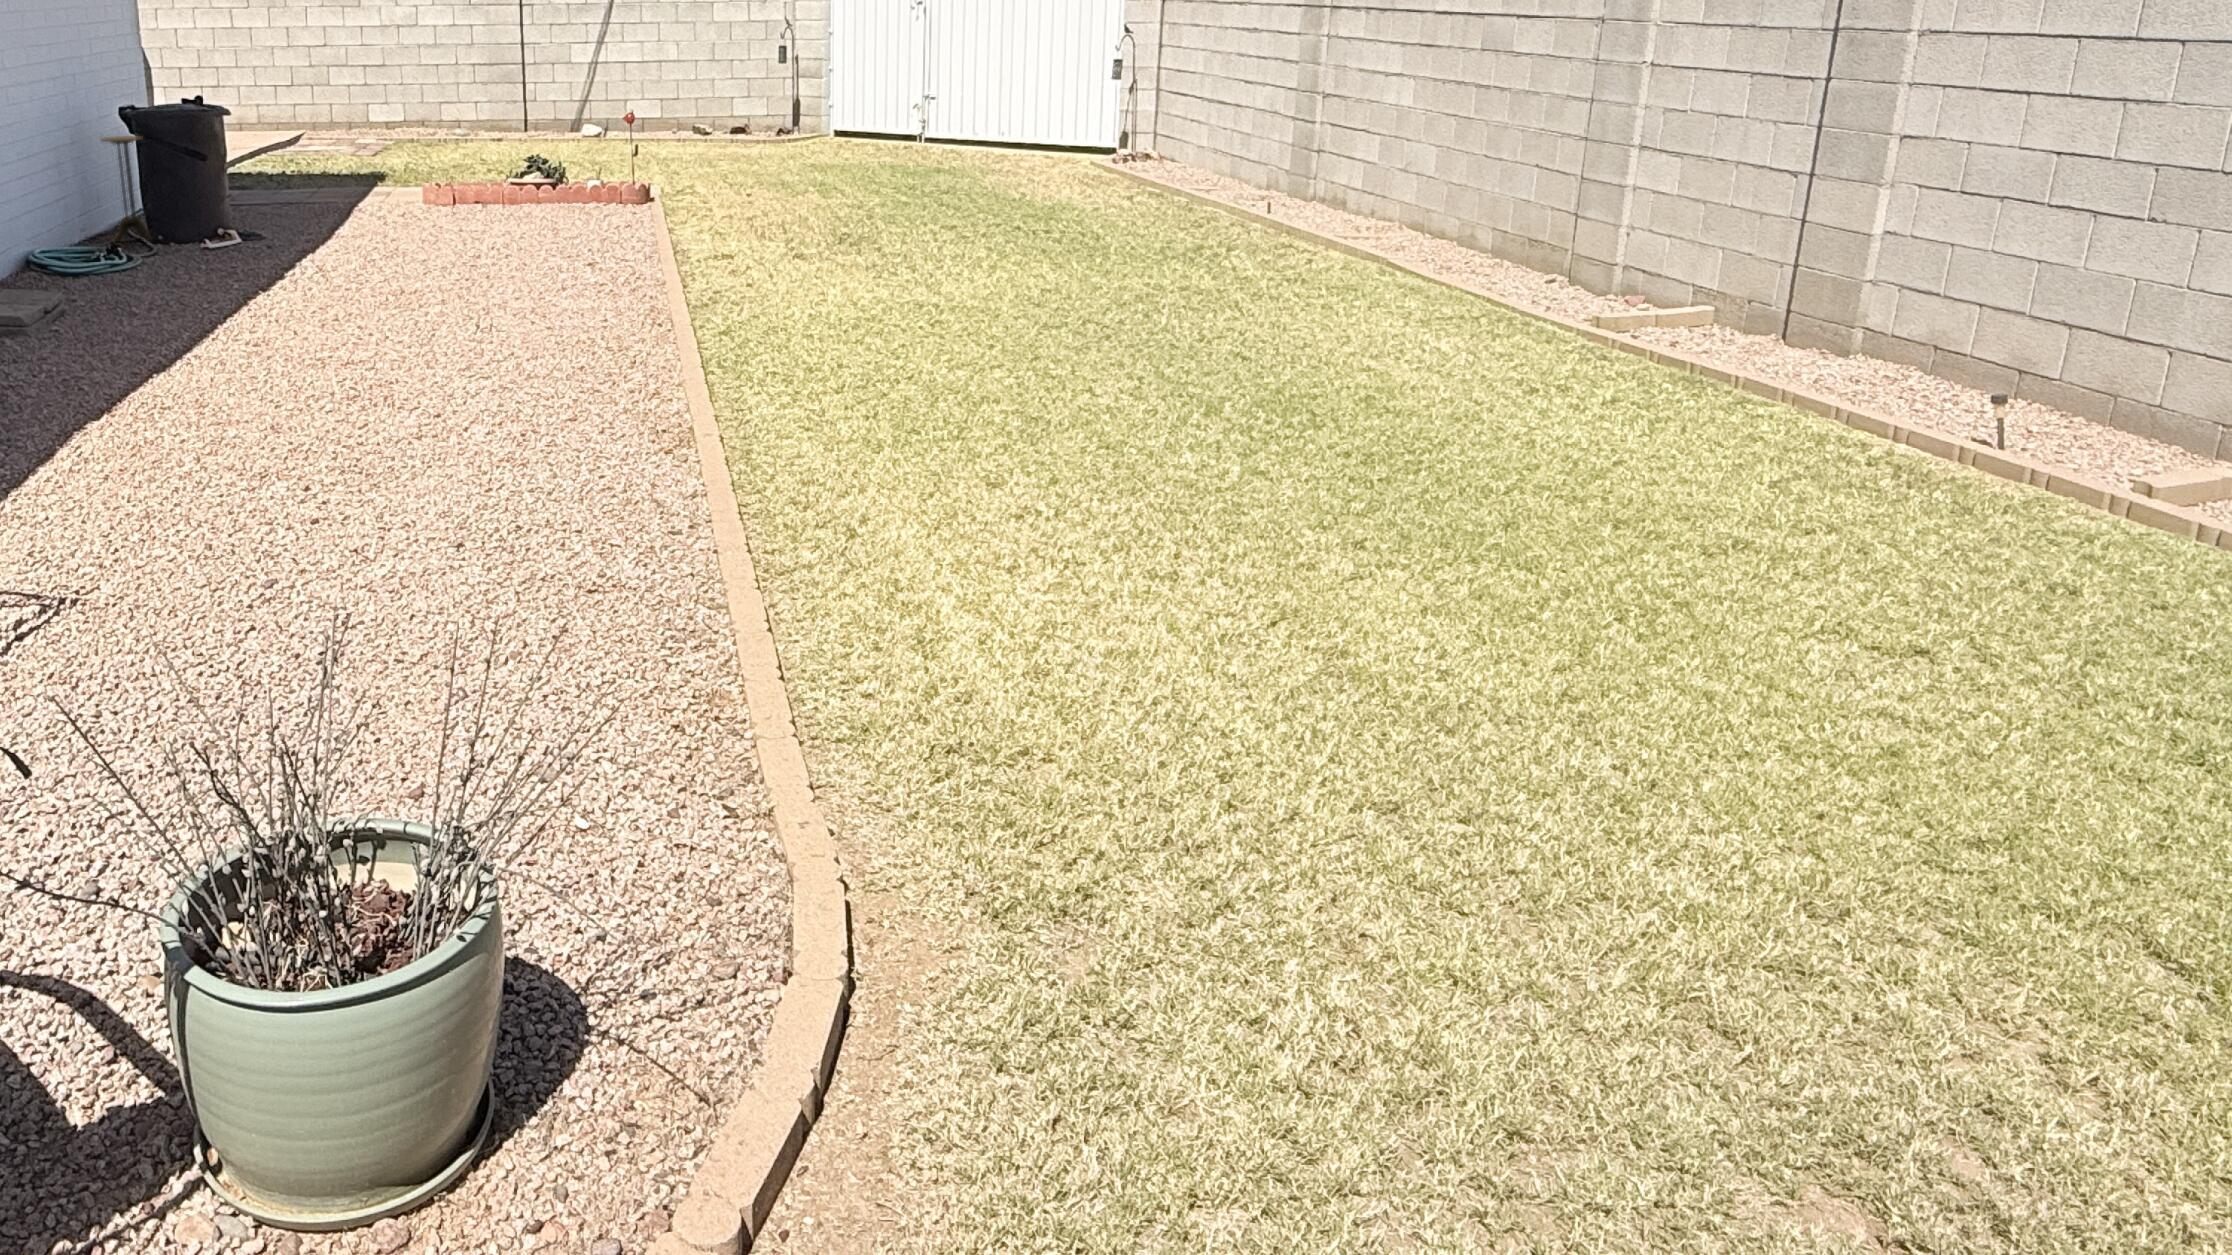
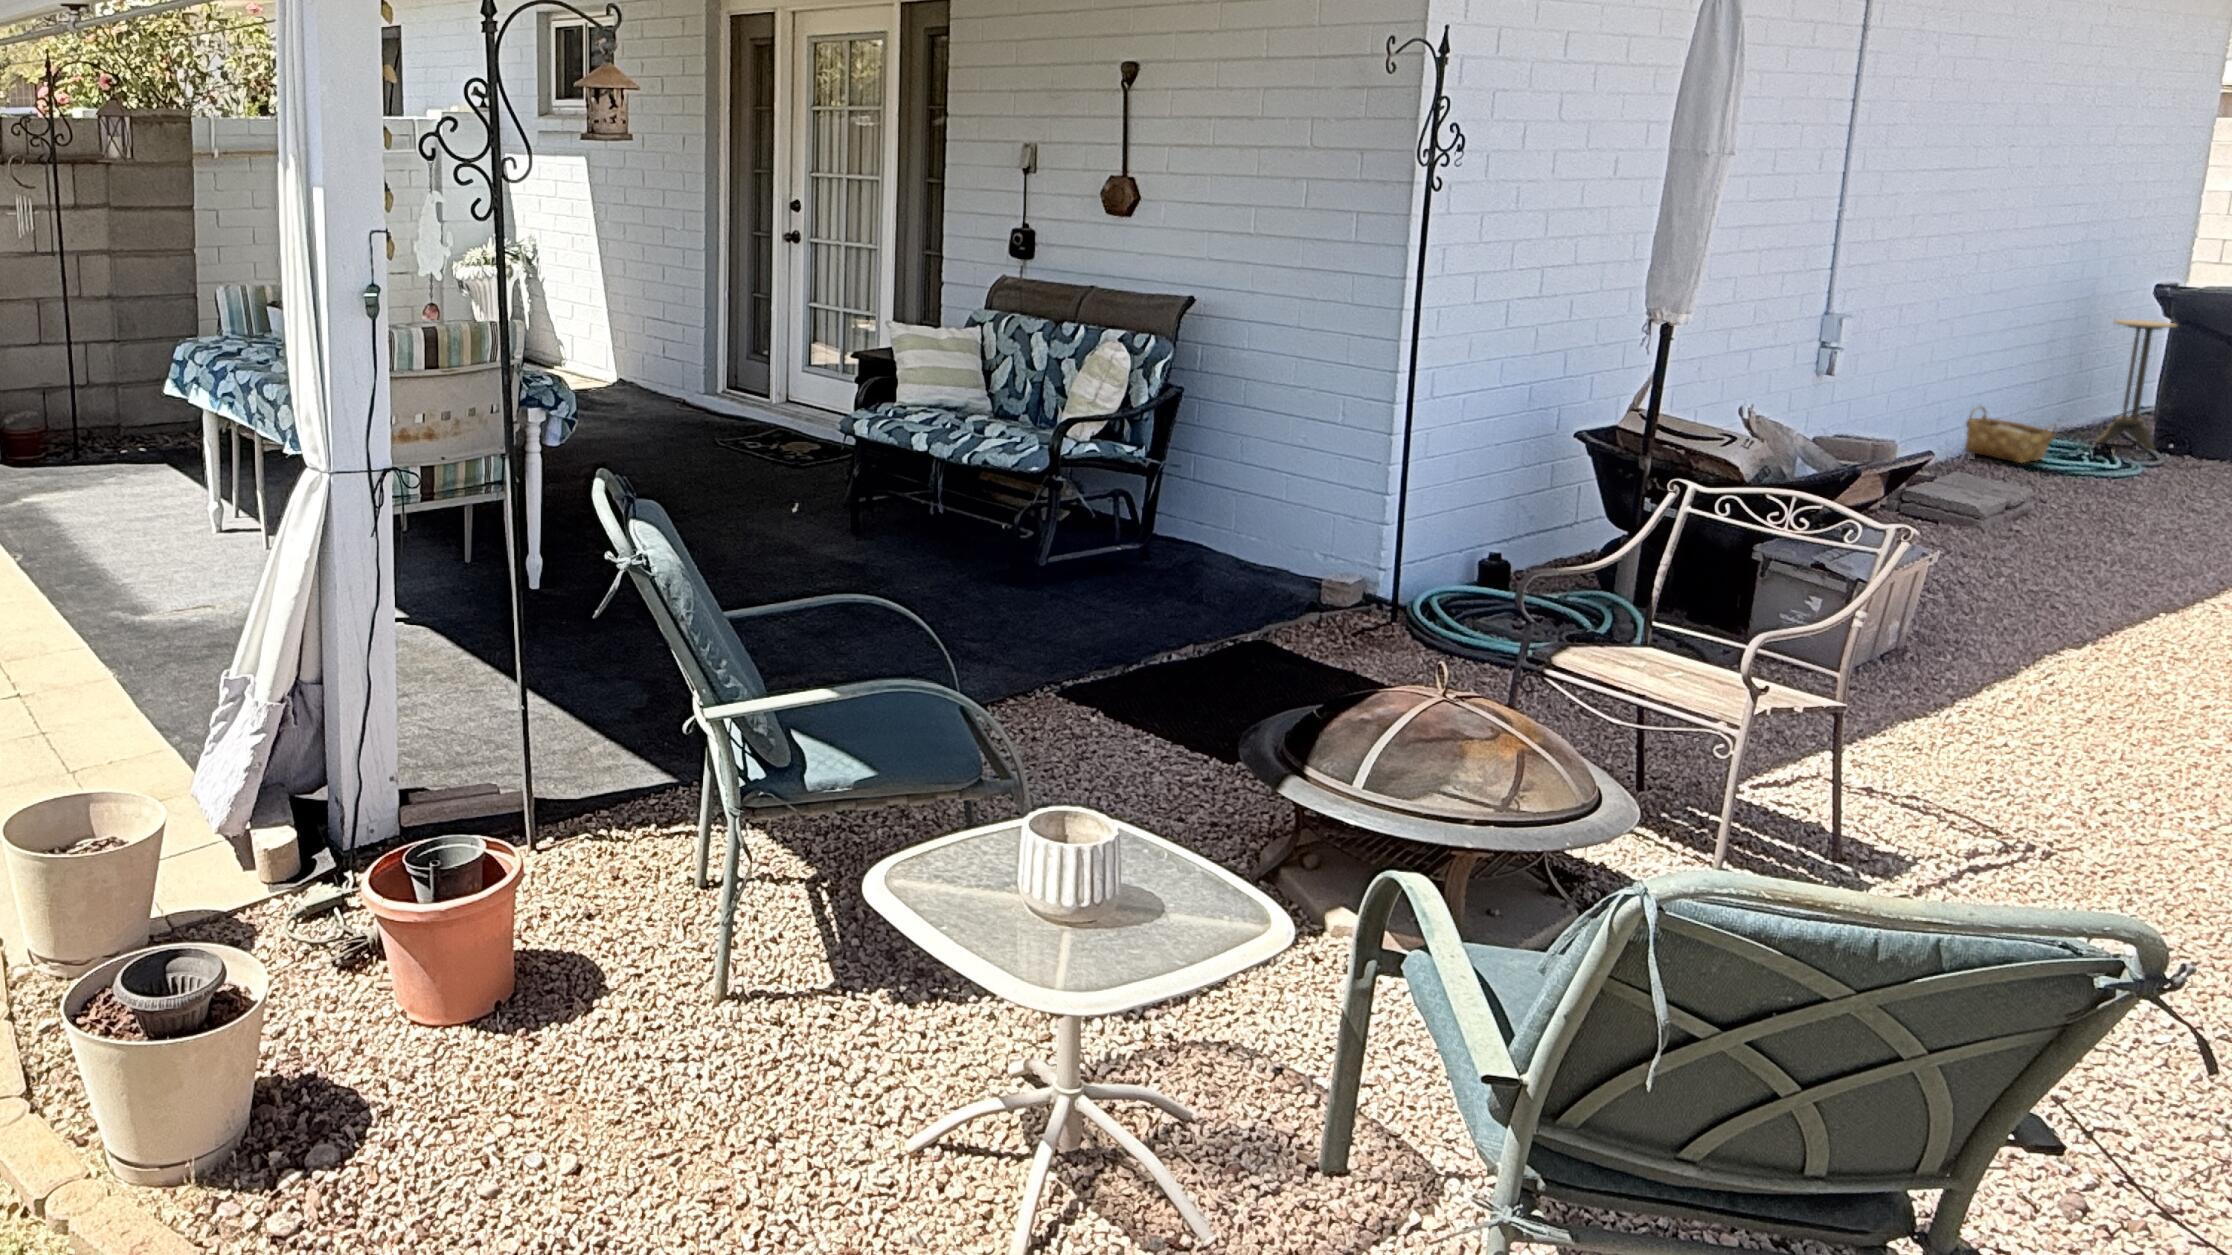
woven basket: none [12,226,79,270] -> present [1965,407,2056,463]

